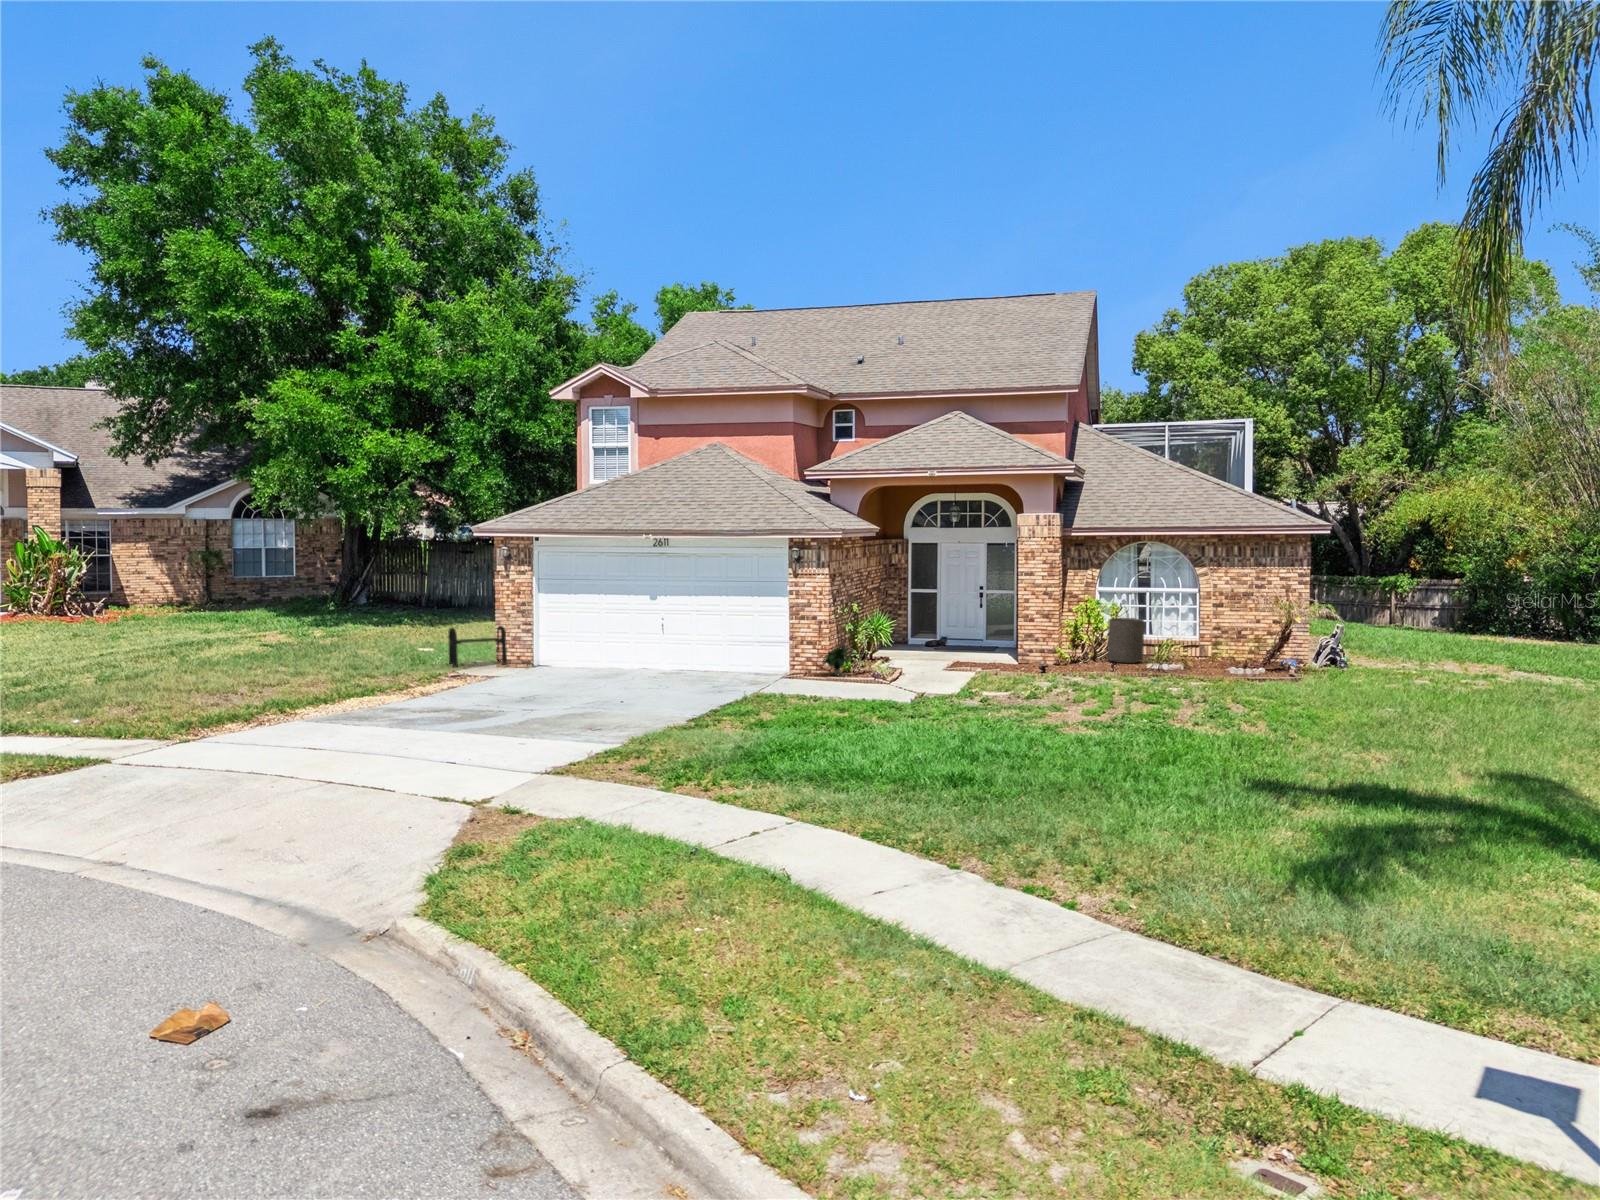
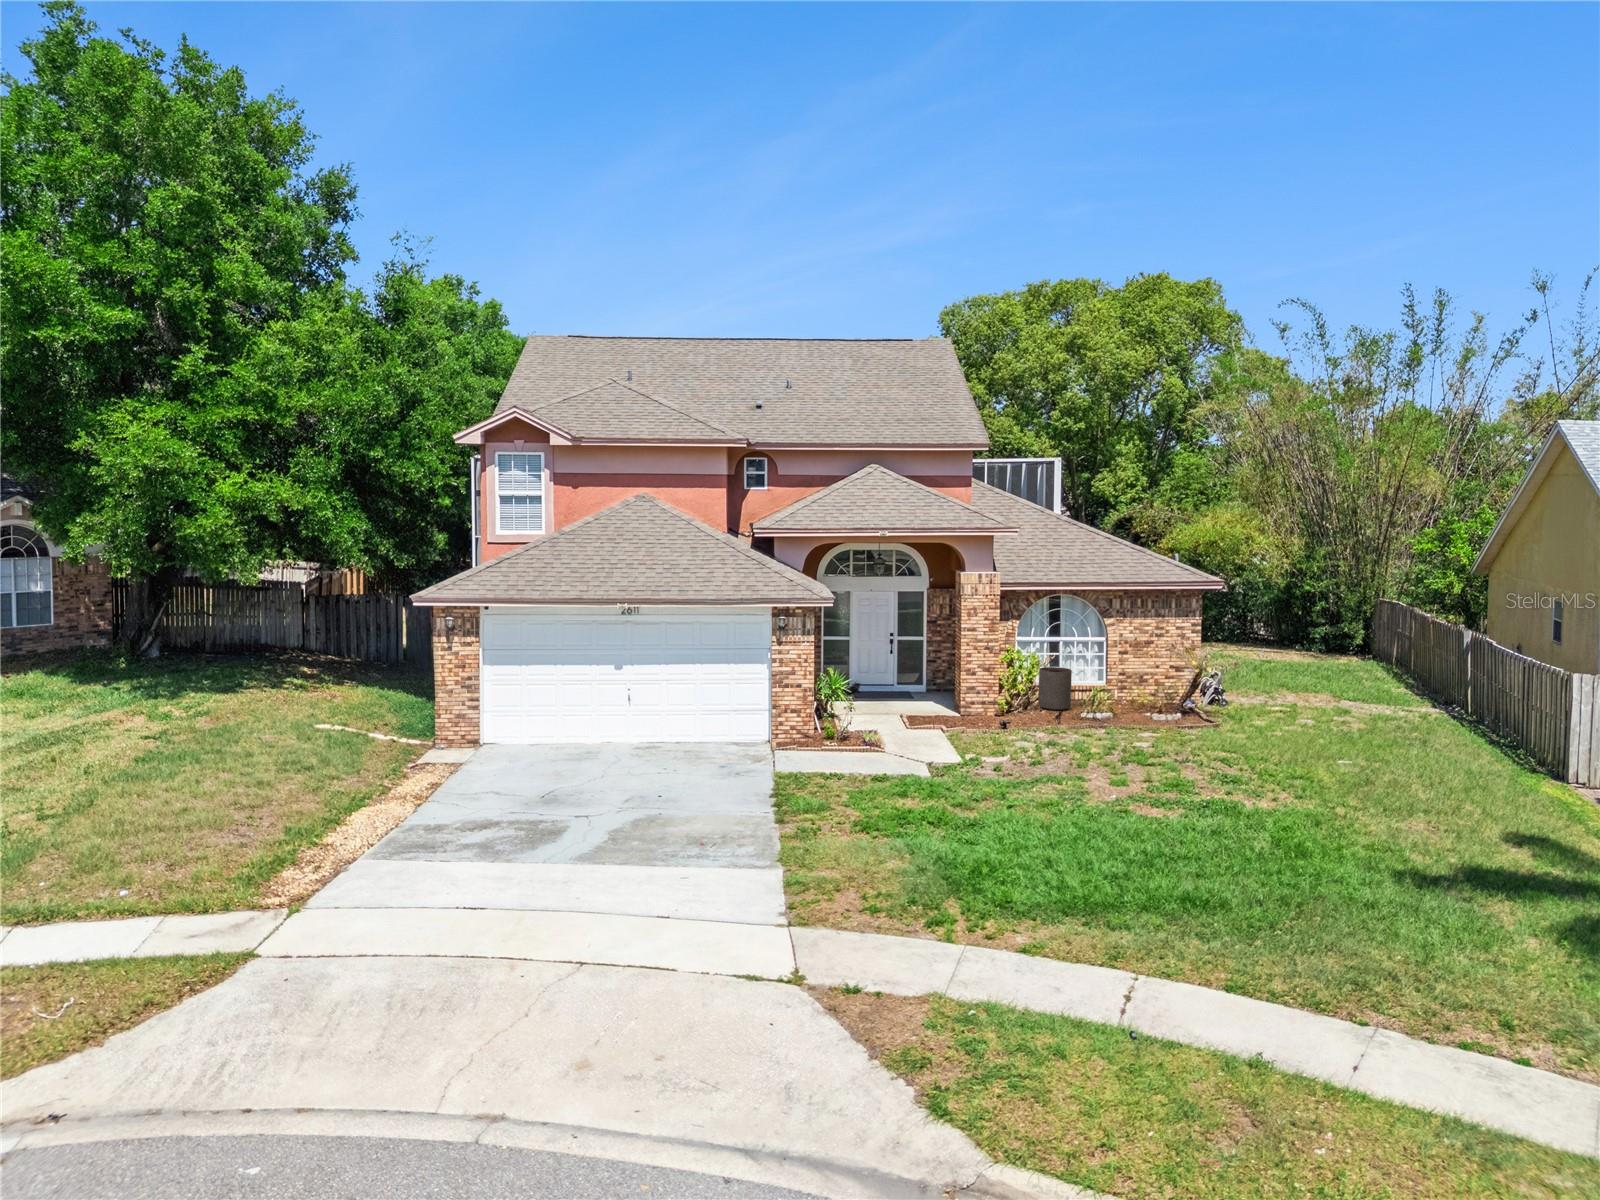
bench: present [448,626,507,667] -> none [382,703,453,756]
potted plant: present [823,645,852,675] -> none [808,712,850,745]

